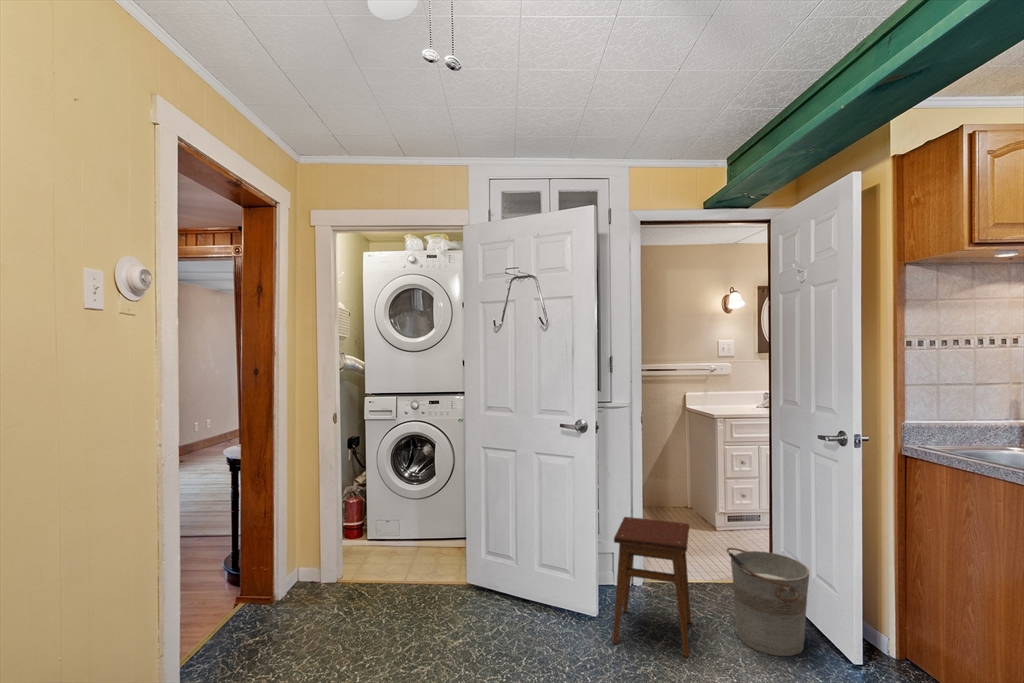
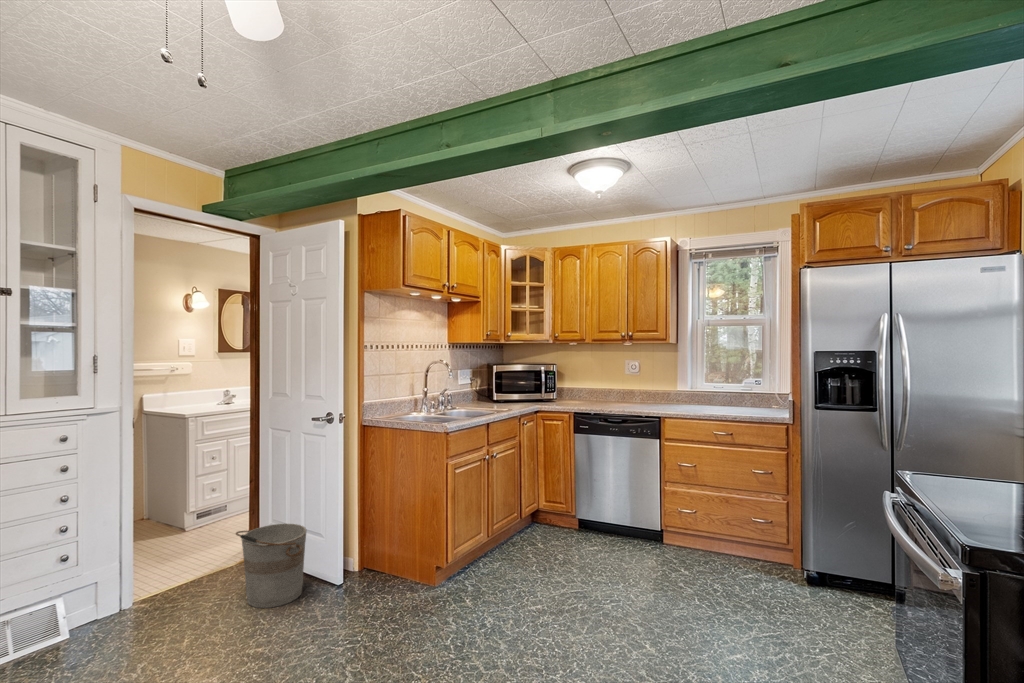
stool: present [613,517,691,657] -> none [125,521,216,667]

